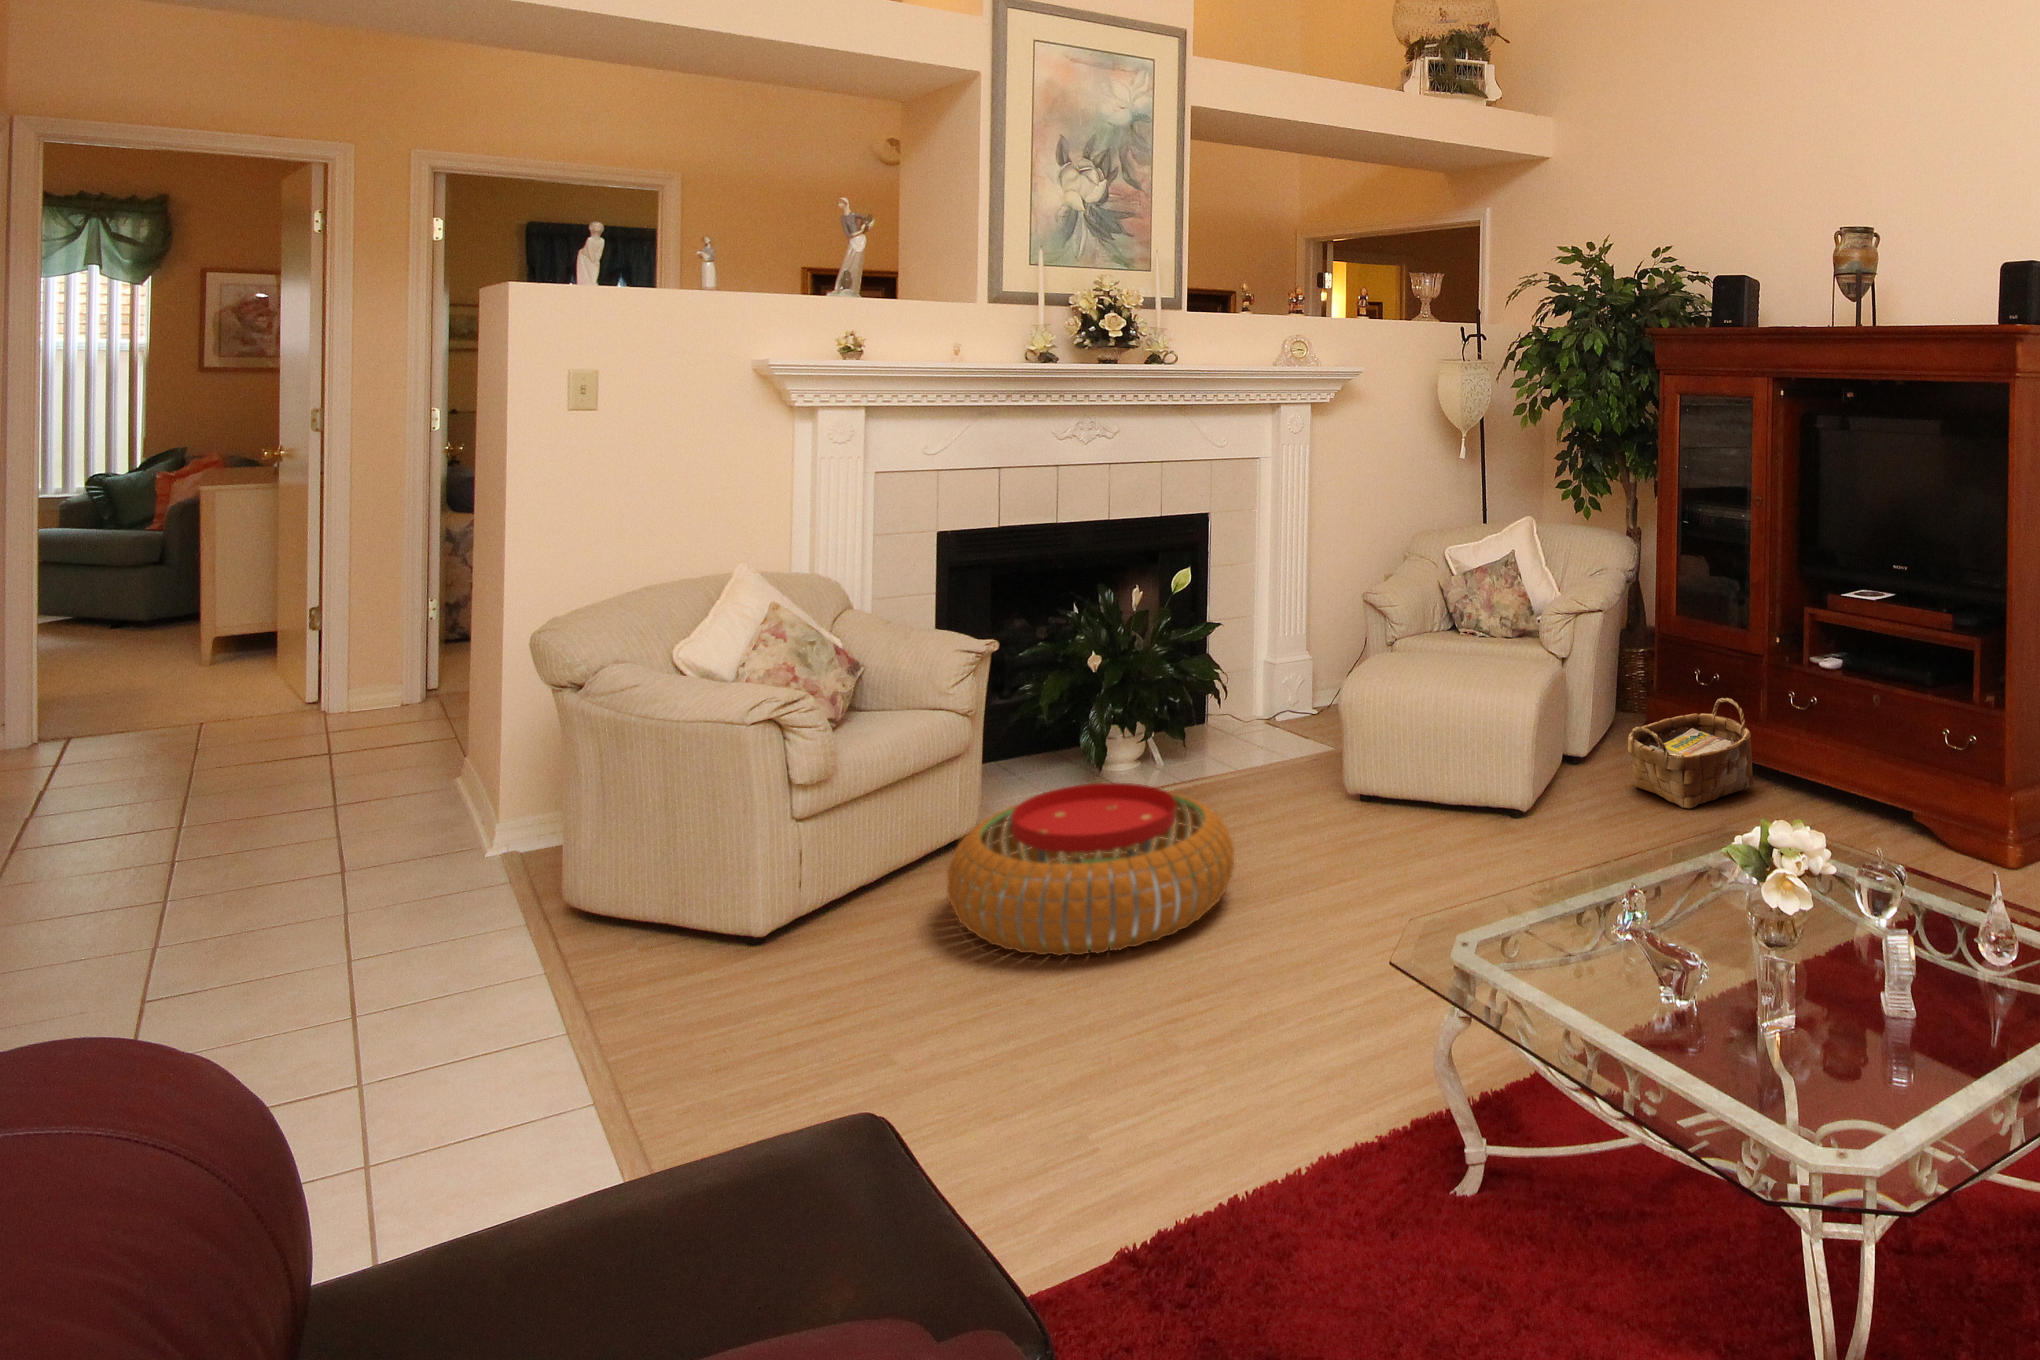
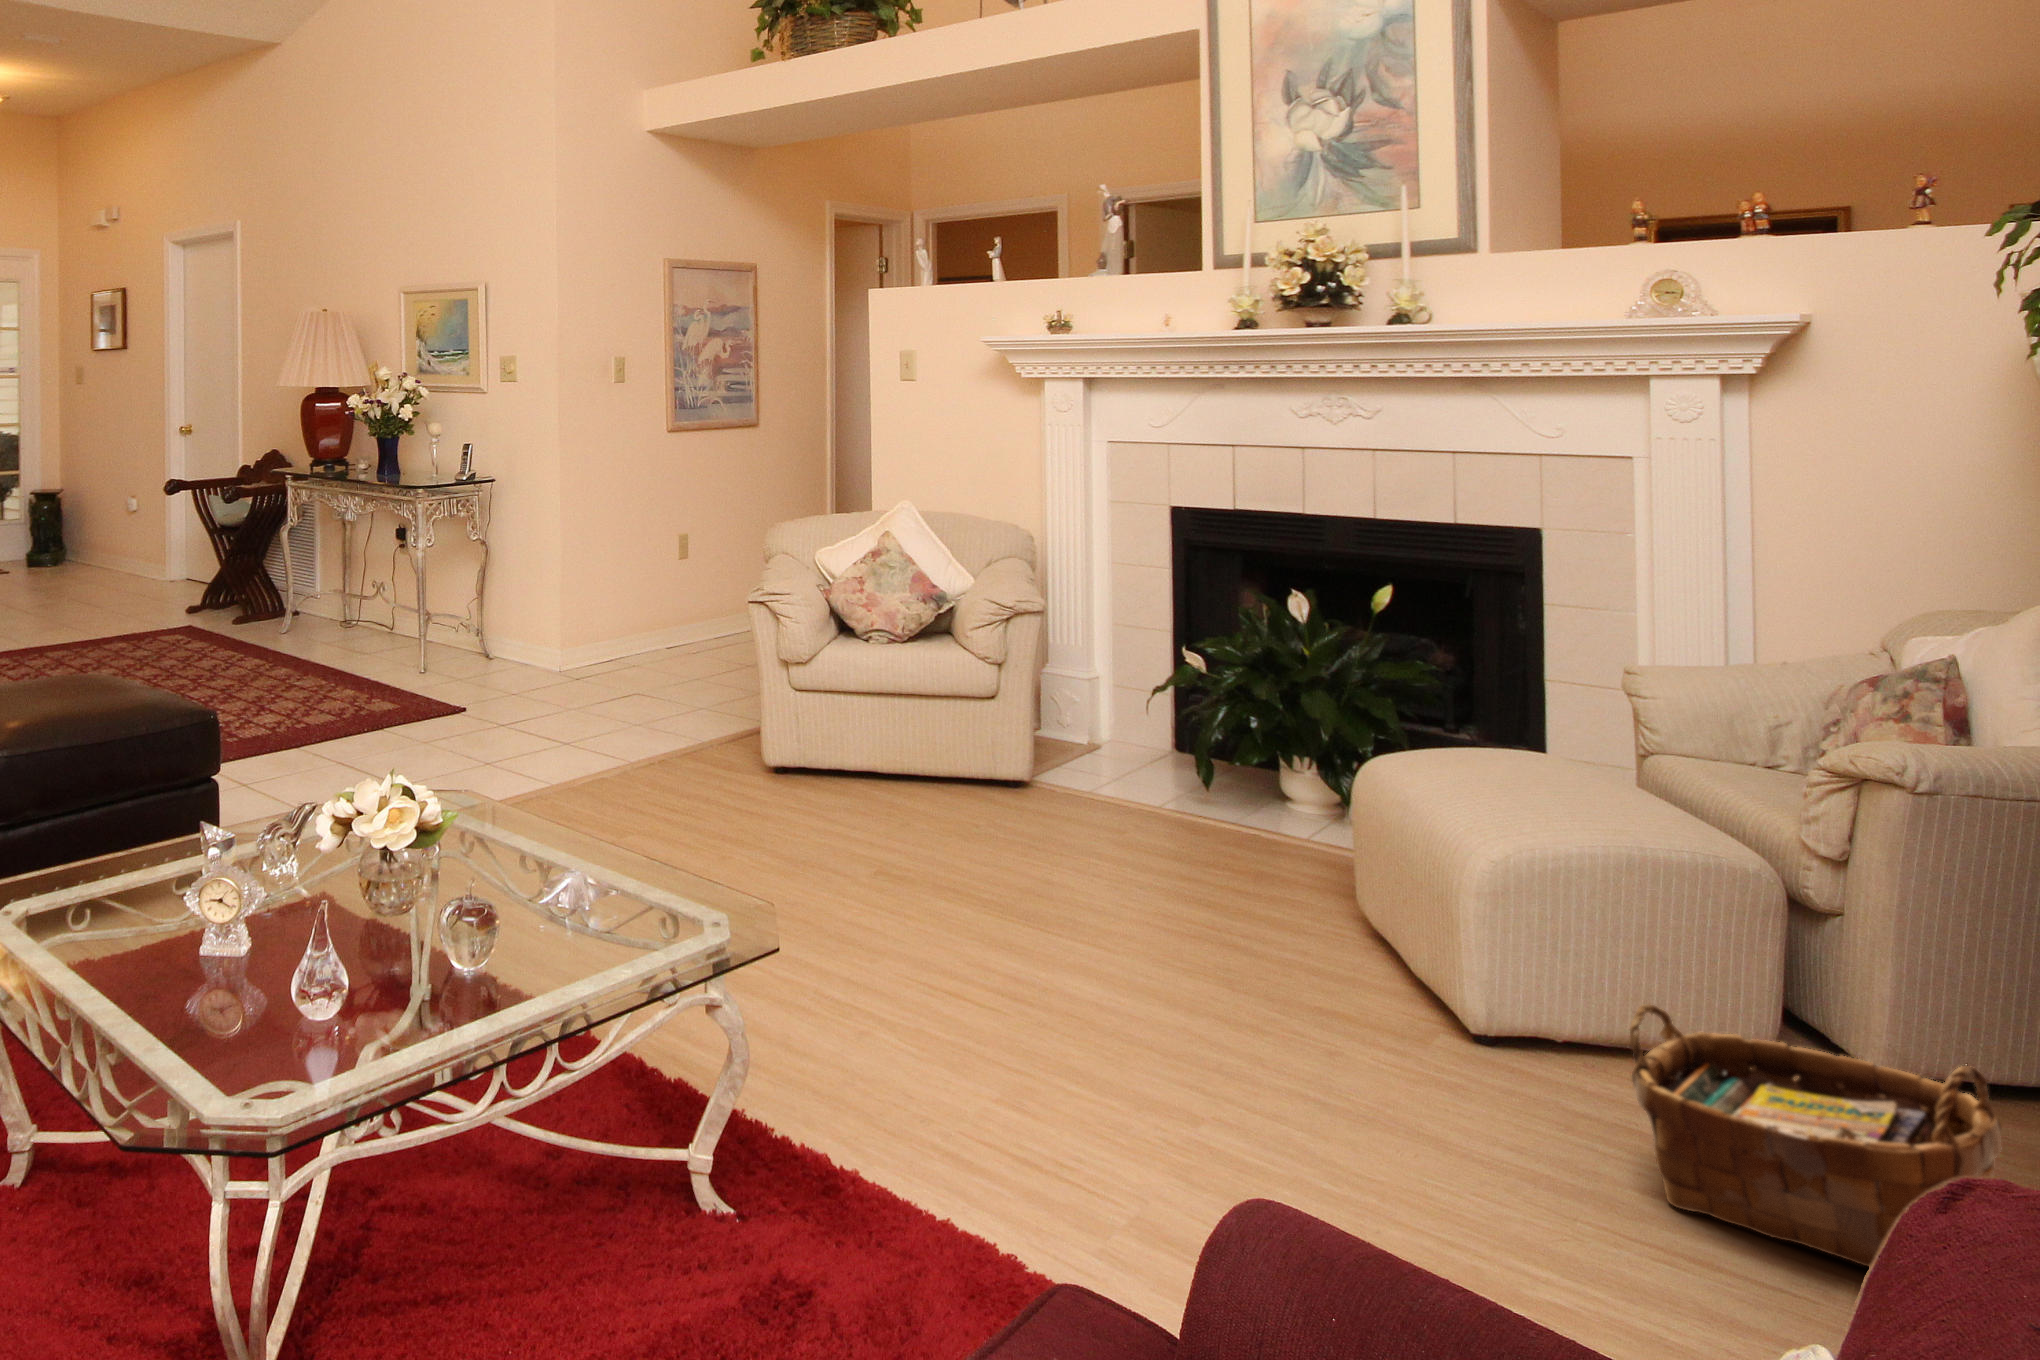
pouf: present [947,783,1234,956] -> none [738,737,1014,892]

